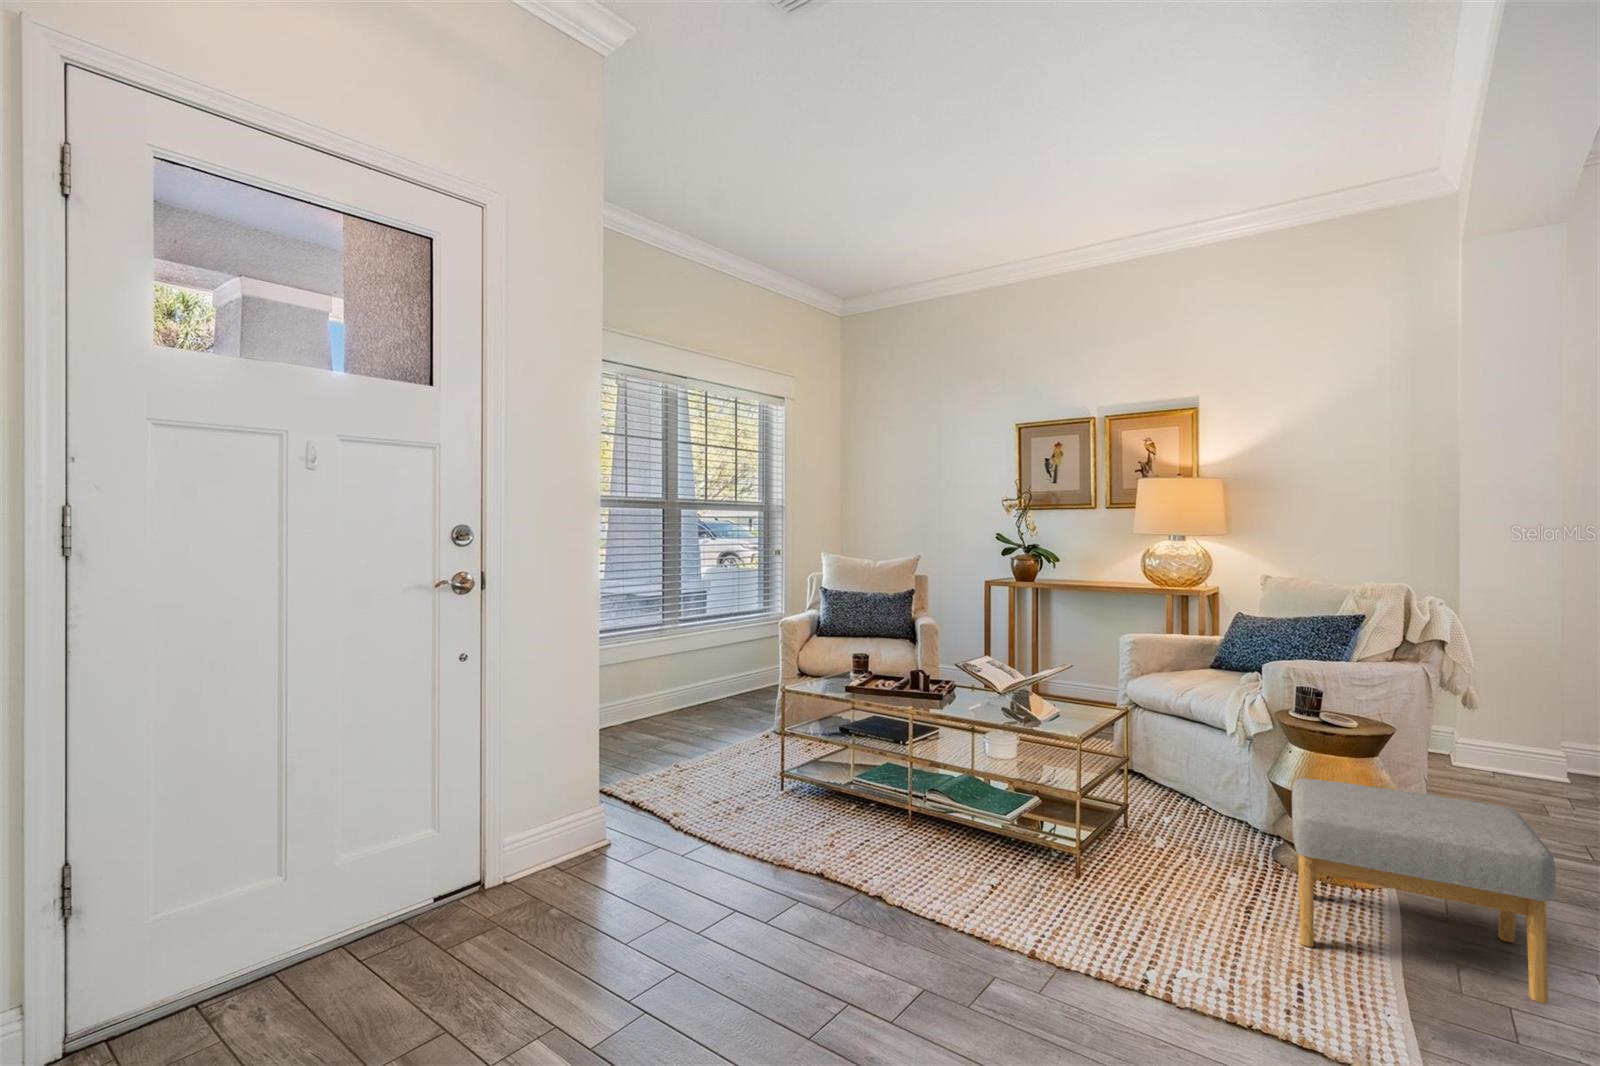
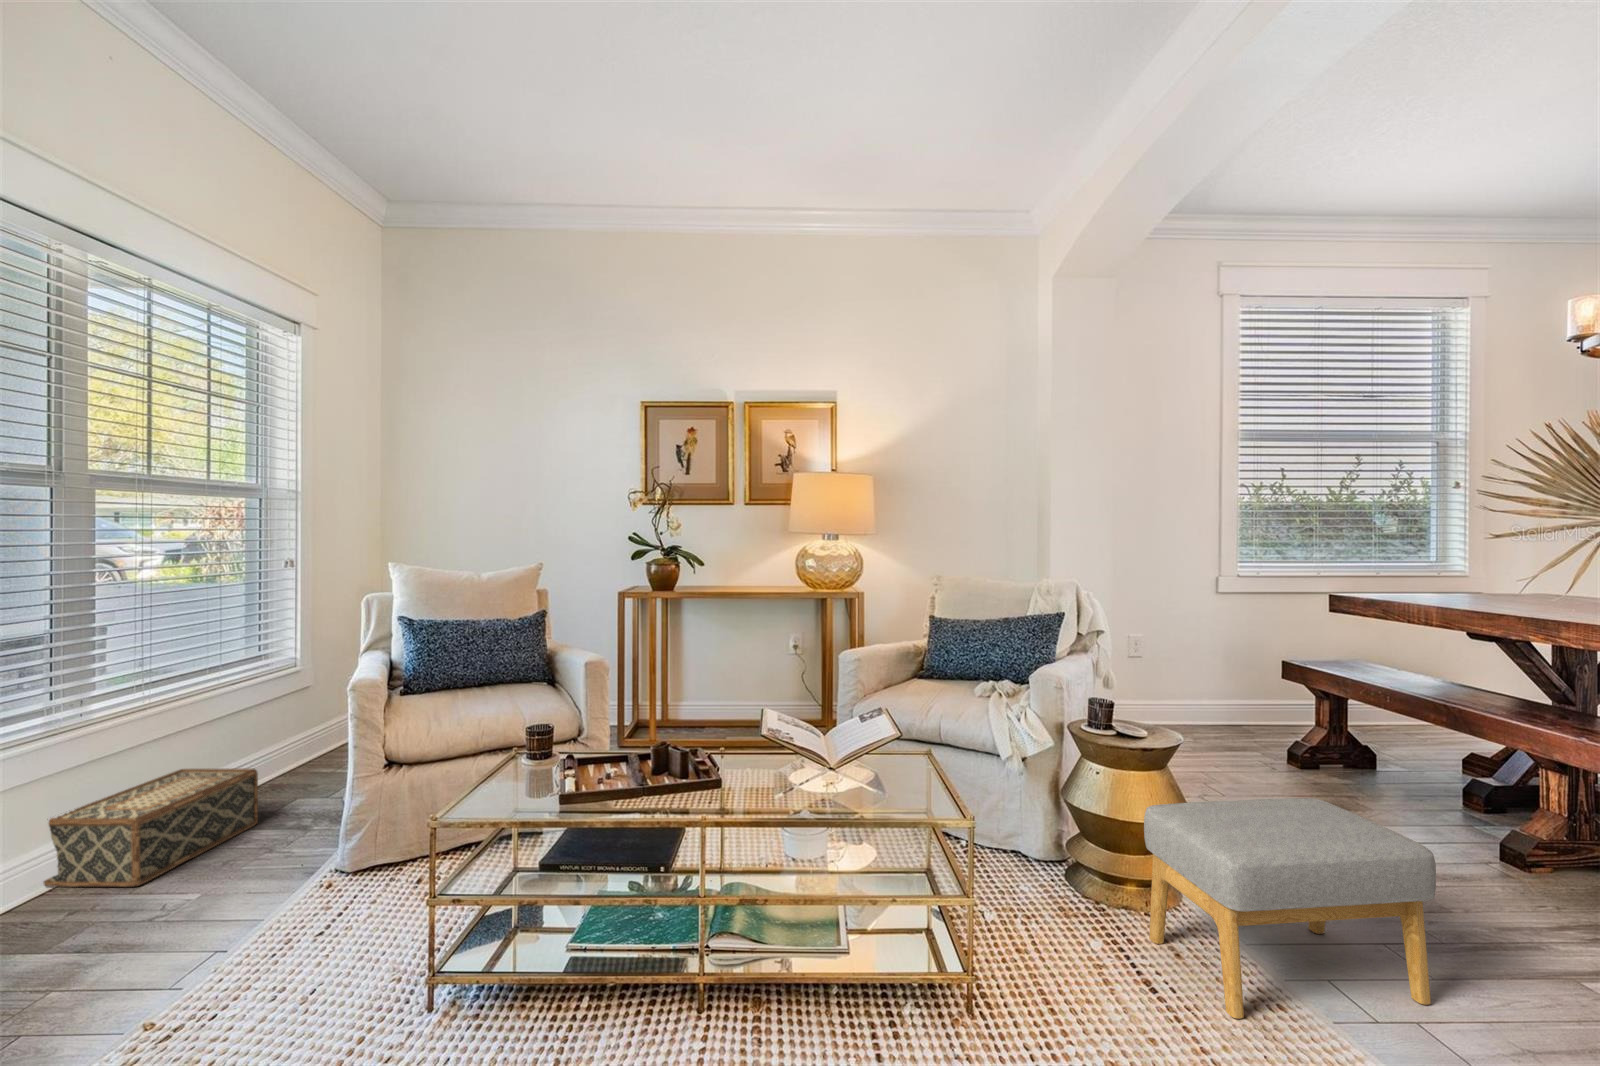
woven basket: none [659,668,753,721] -> present [44,769,258,887]

